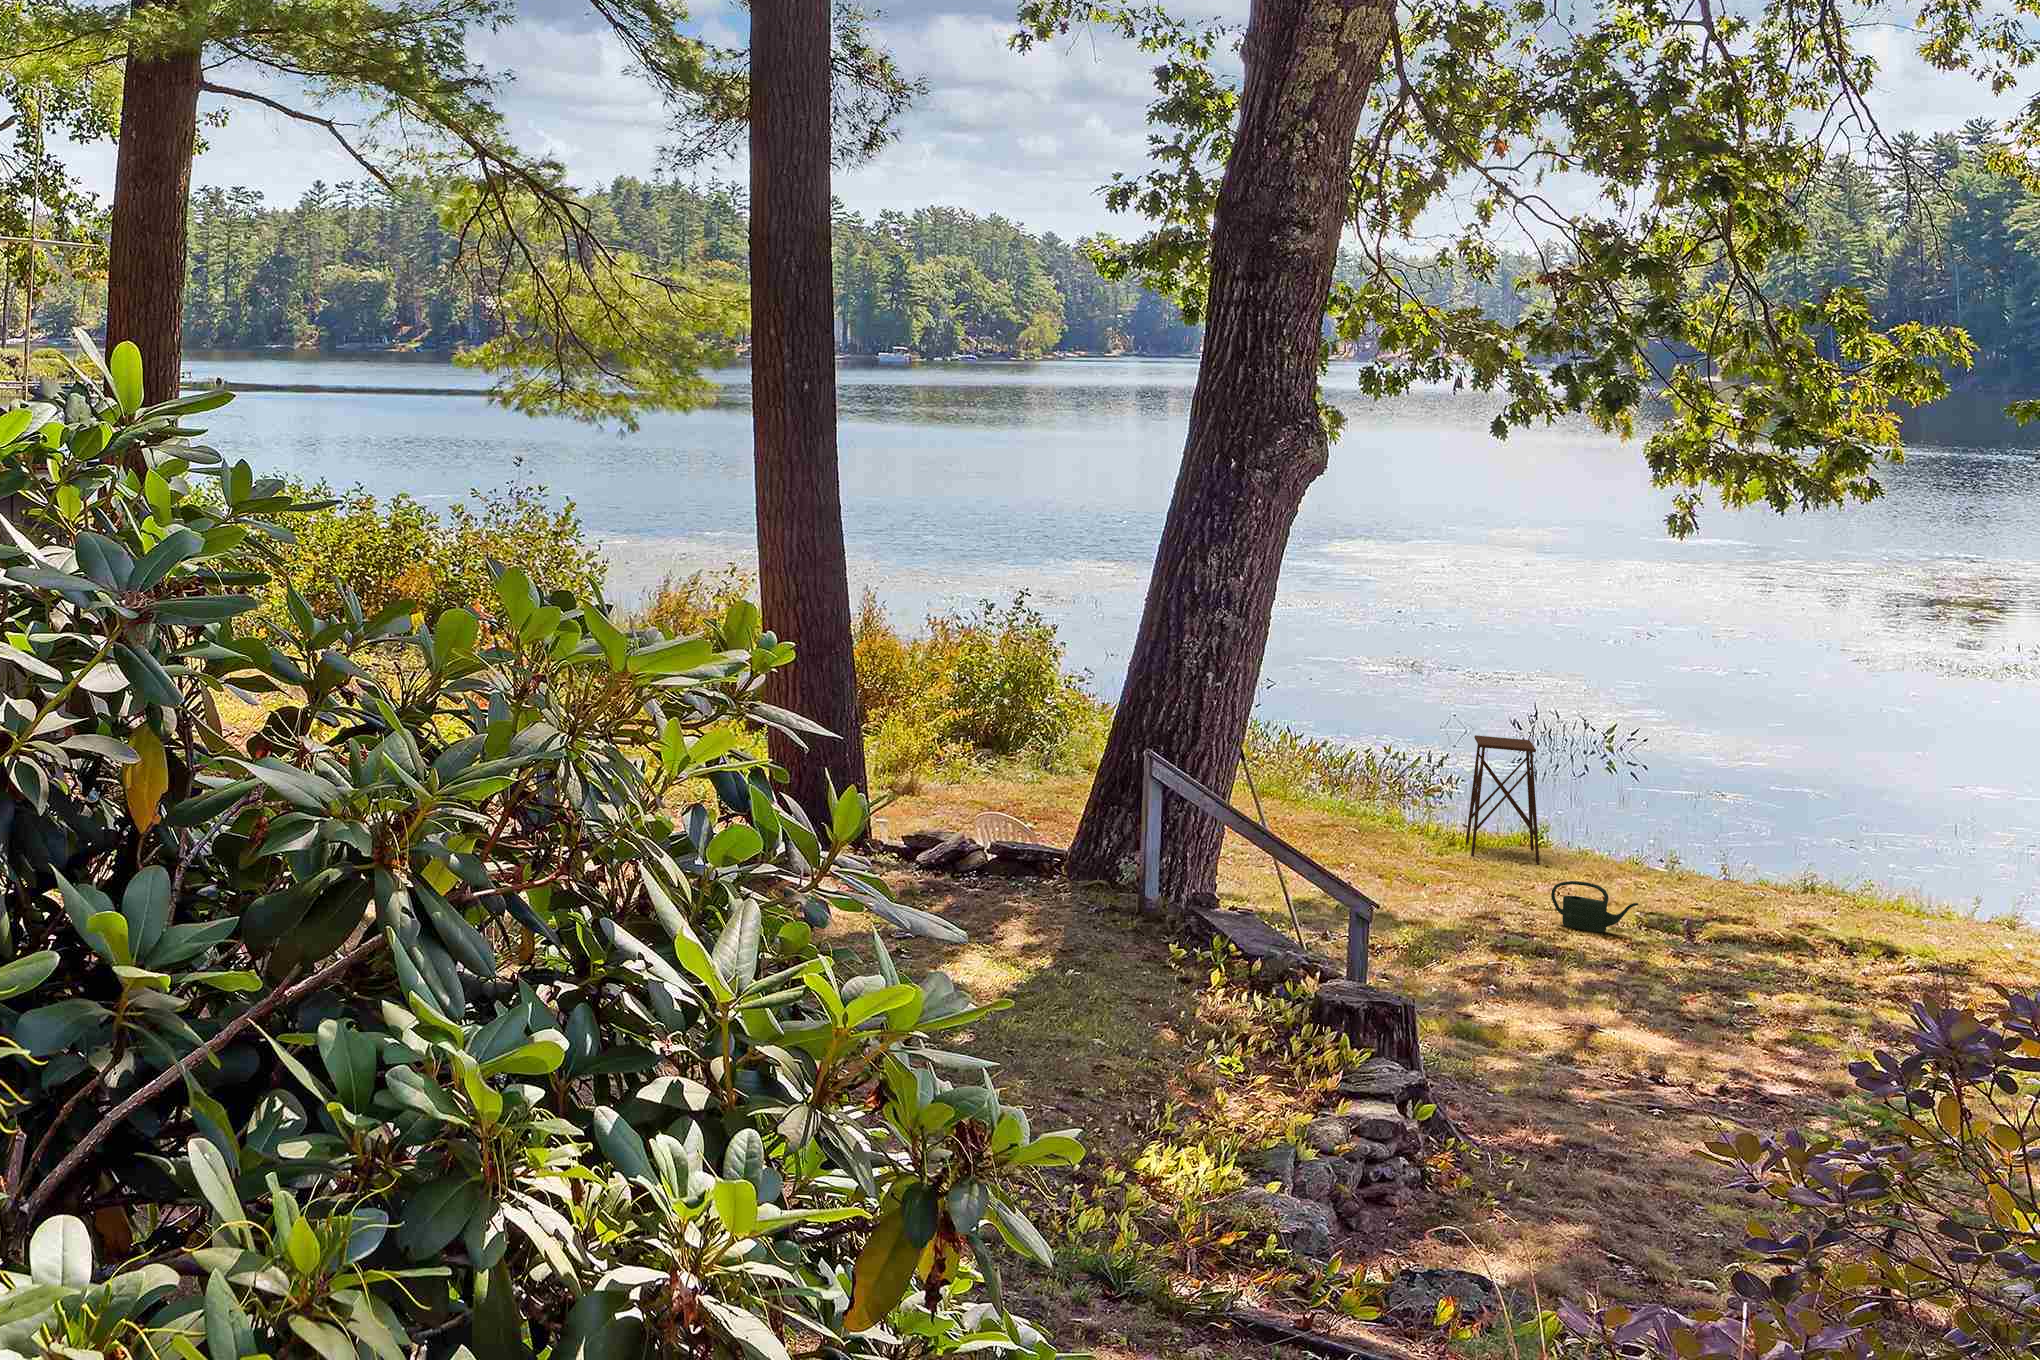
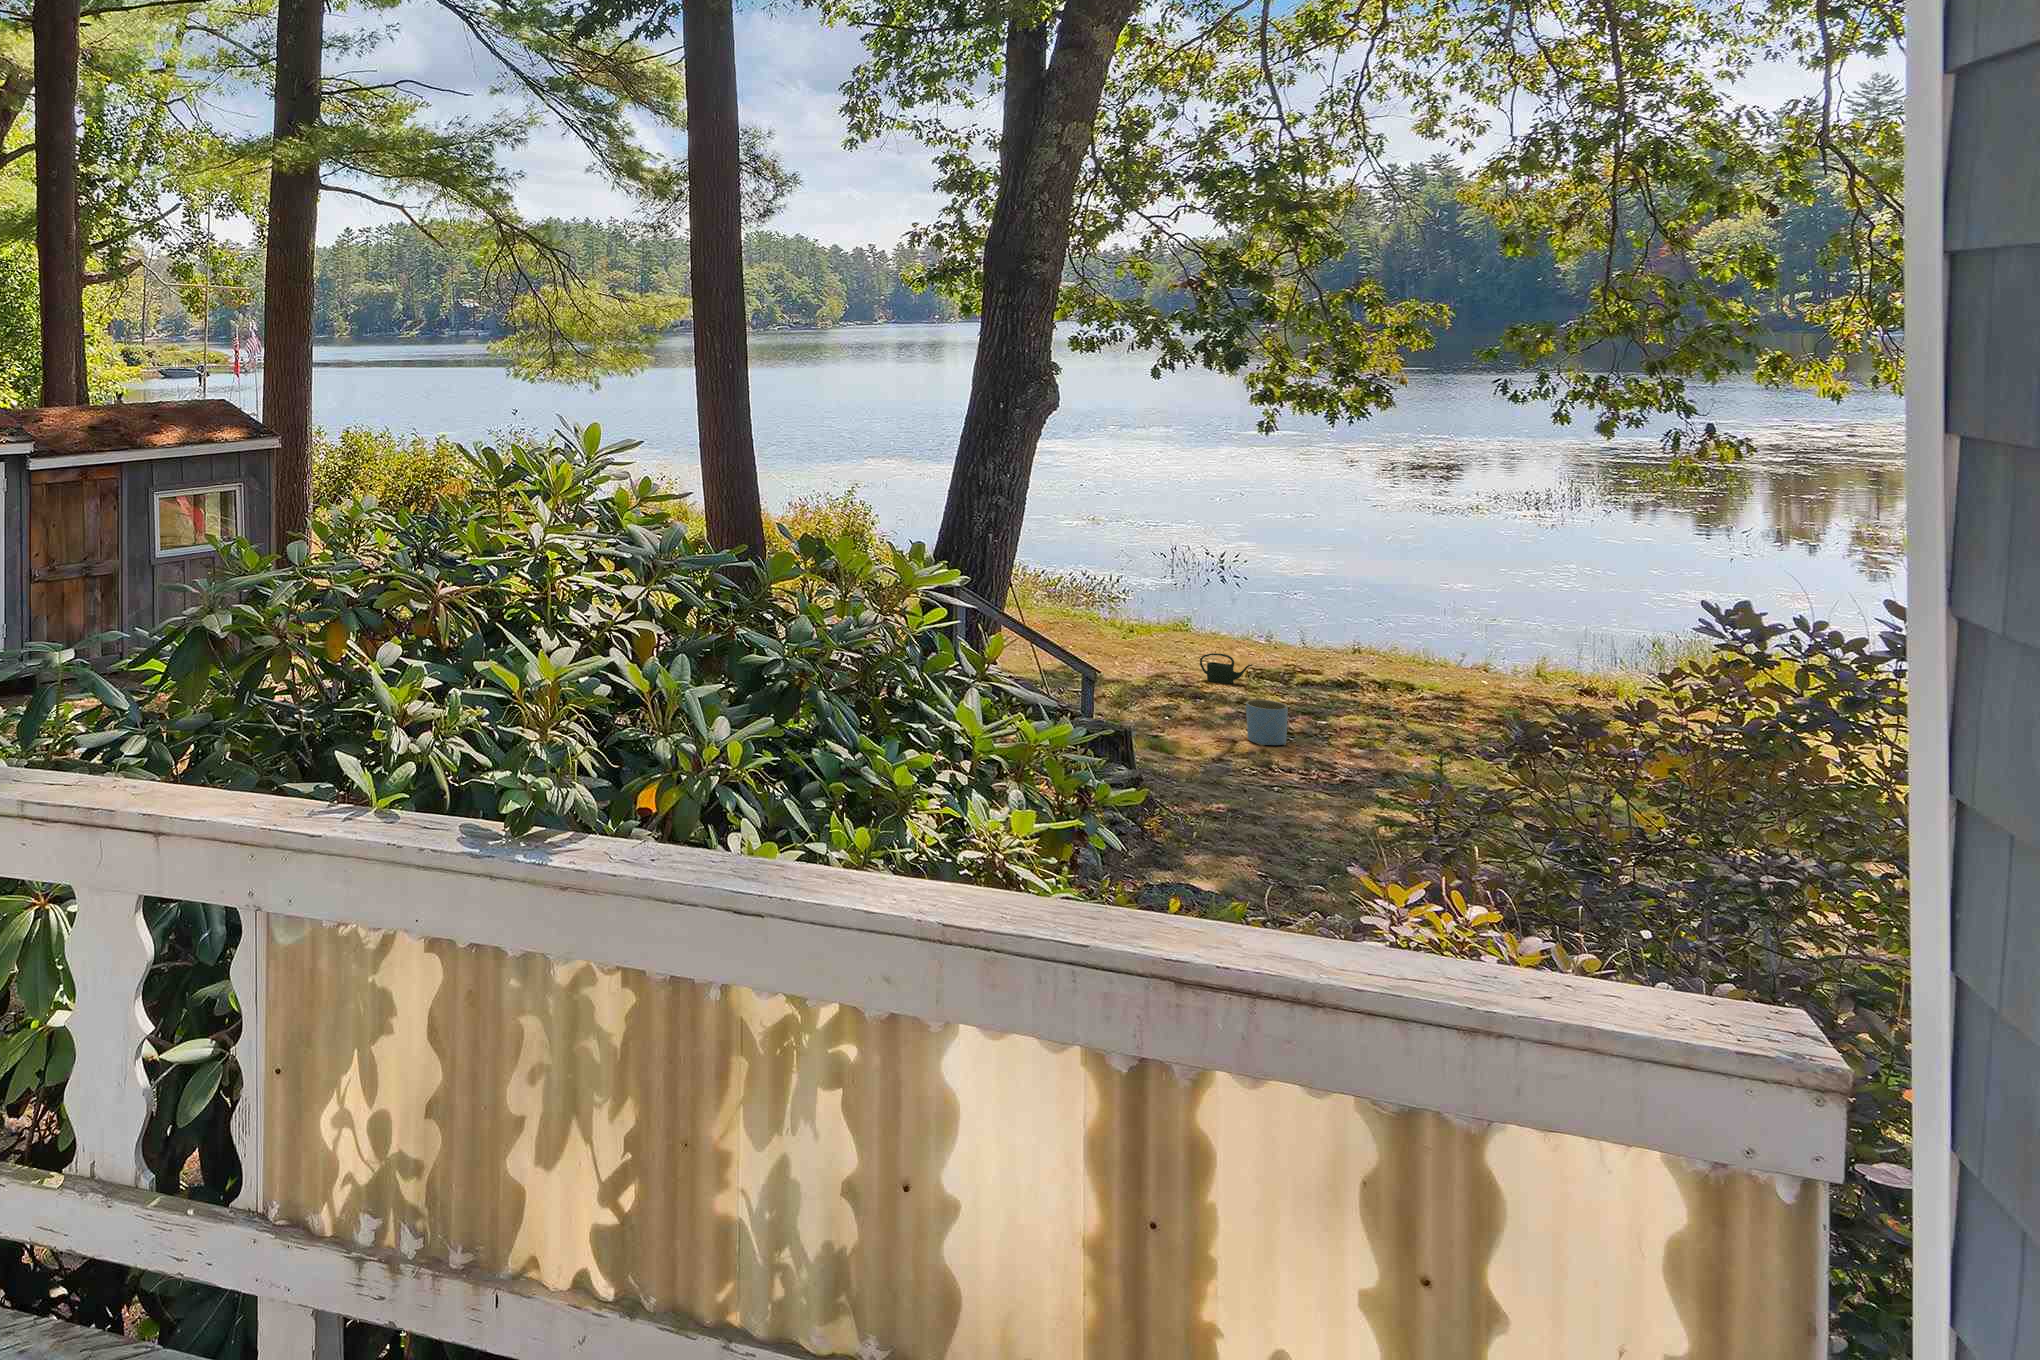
side table: present [1466,735,1540,865] -> none [1151,569,1196,647]
planter: none [1639,972,1710,1053] -> present [1246,700,1288,746]

